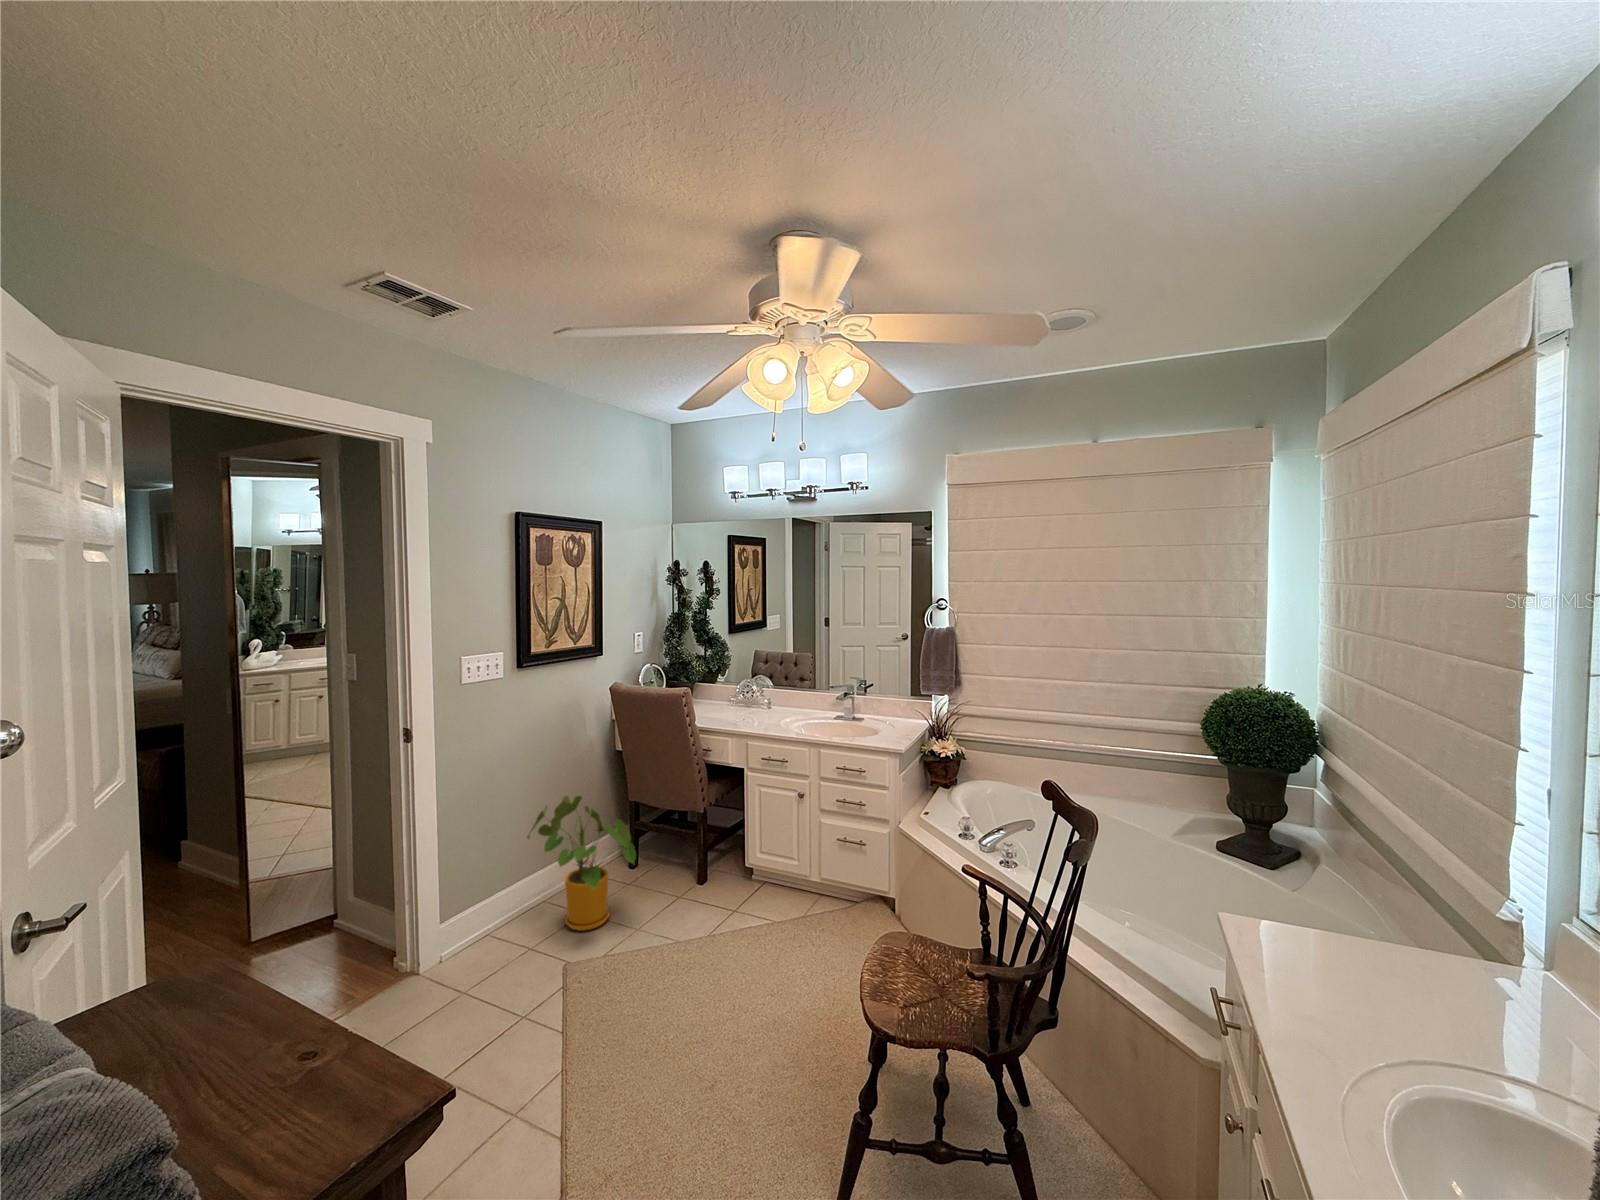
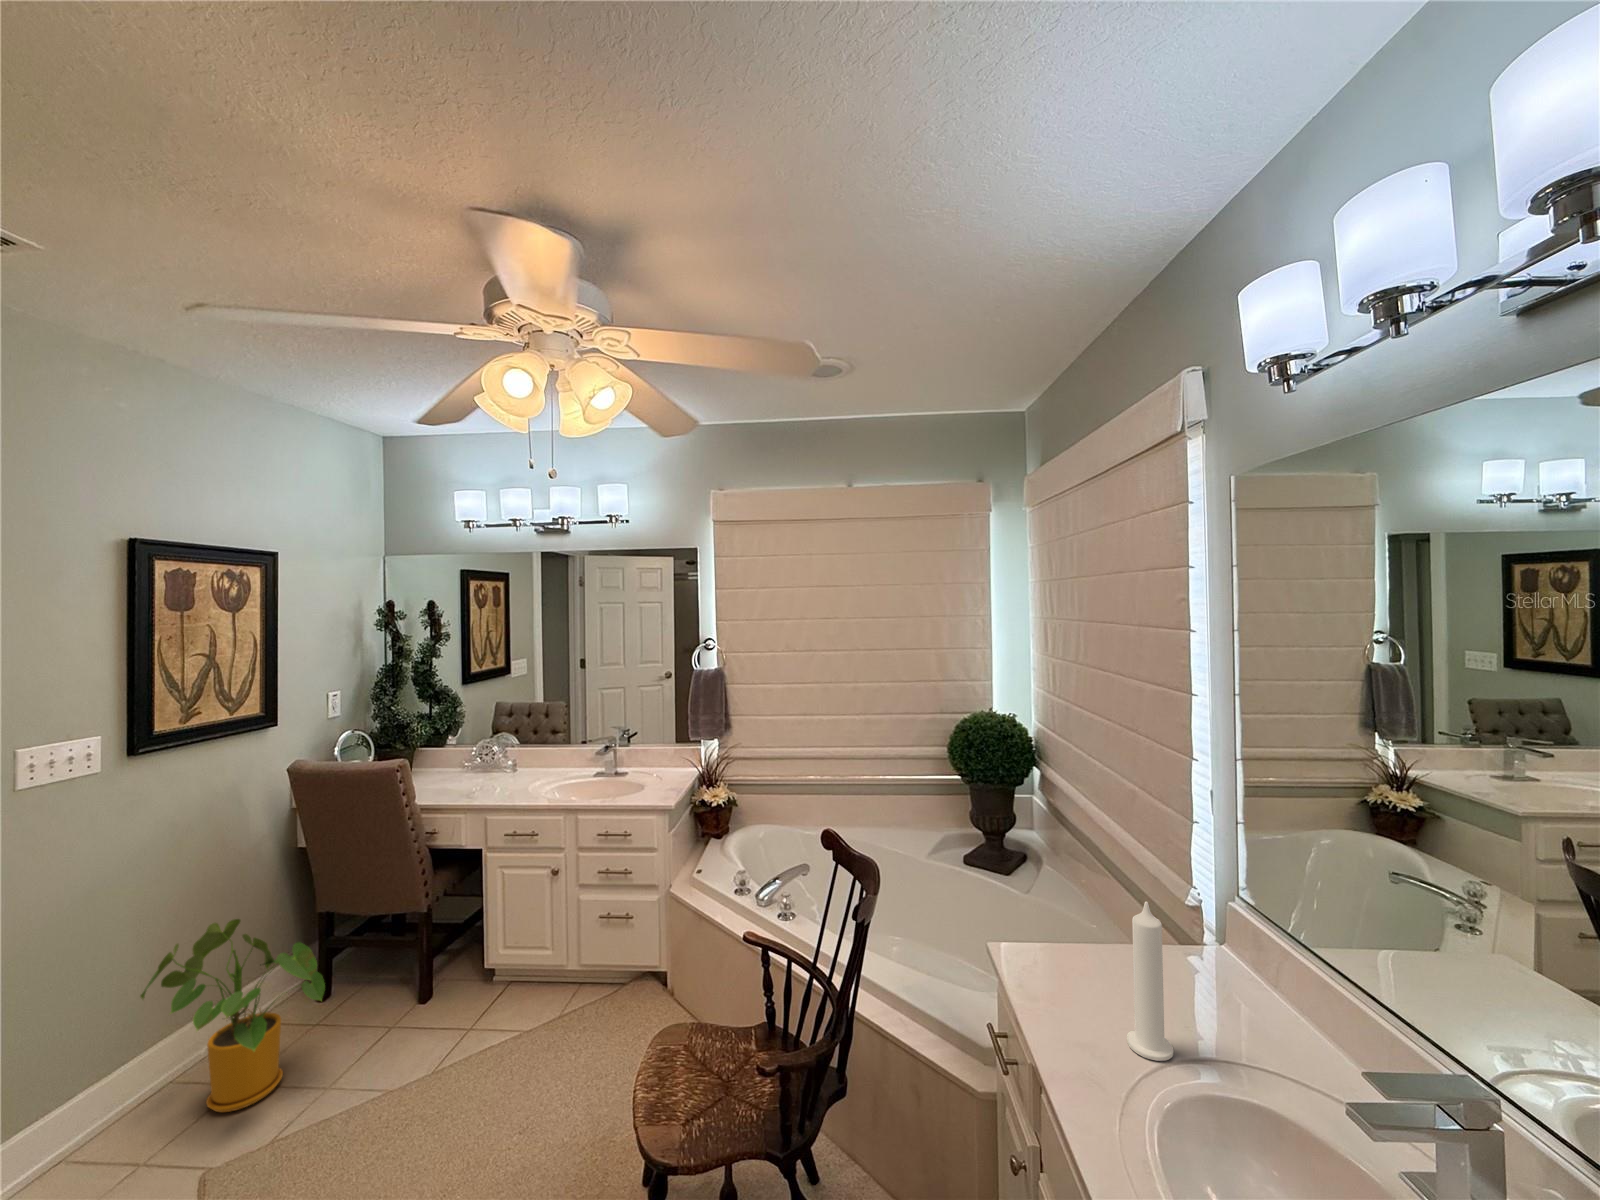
candle: none [1363,881,1422,1049] -> present [1127,901,1173,1061]

